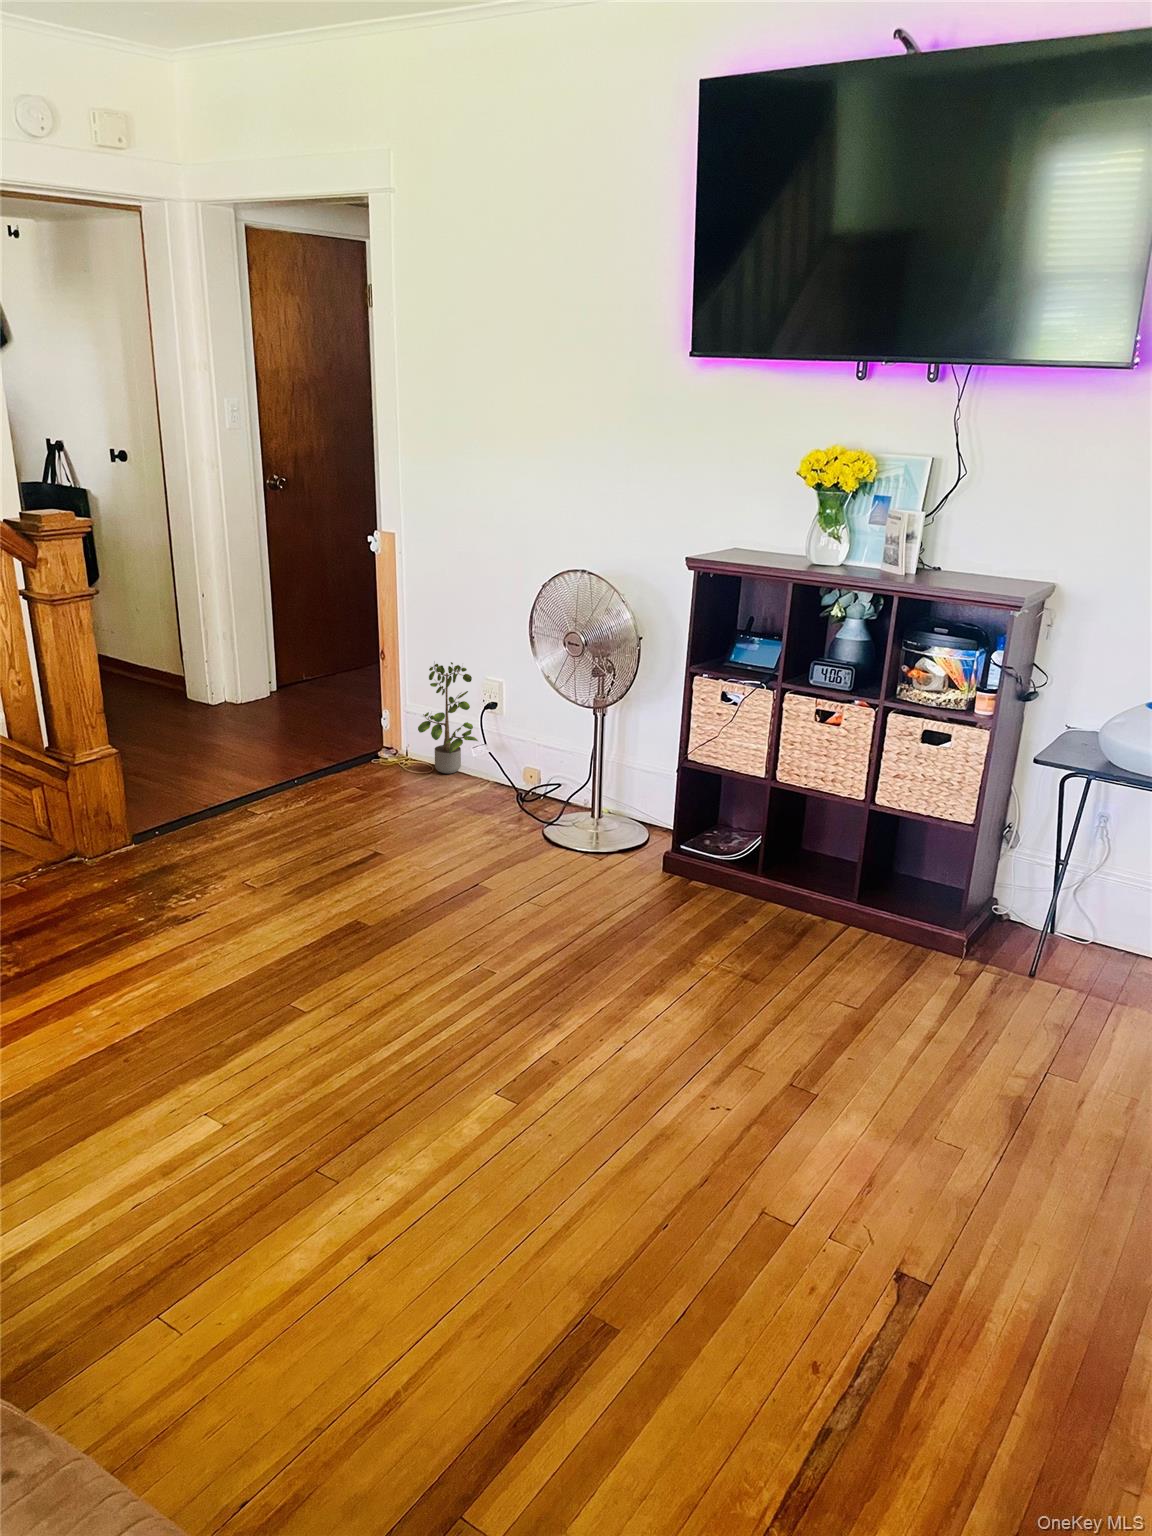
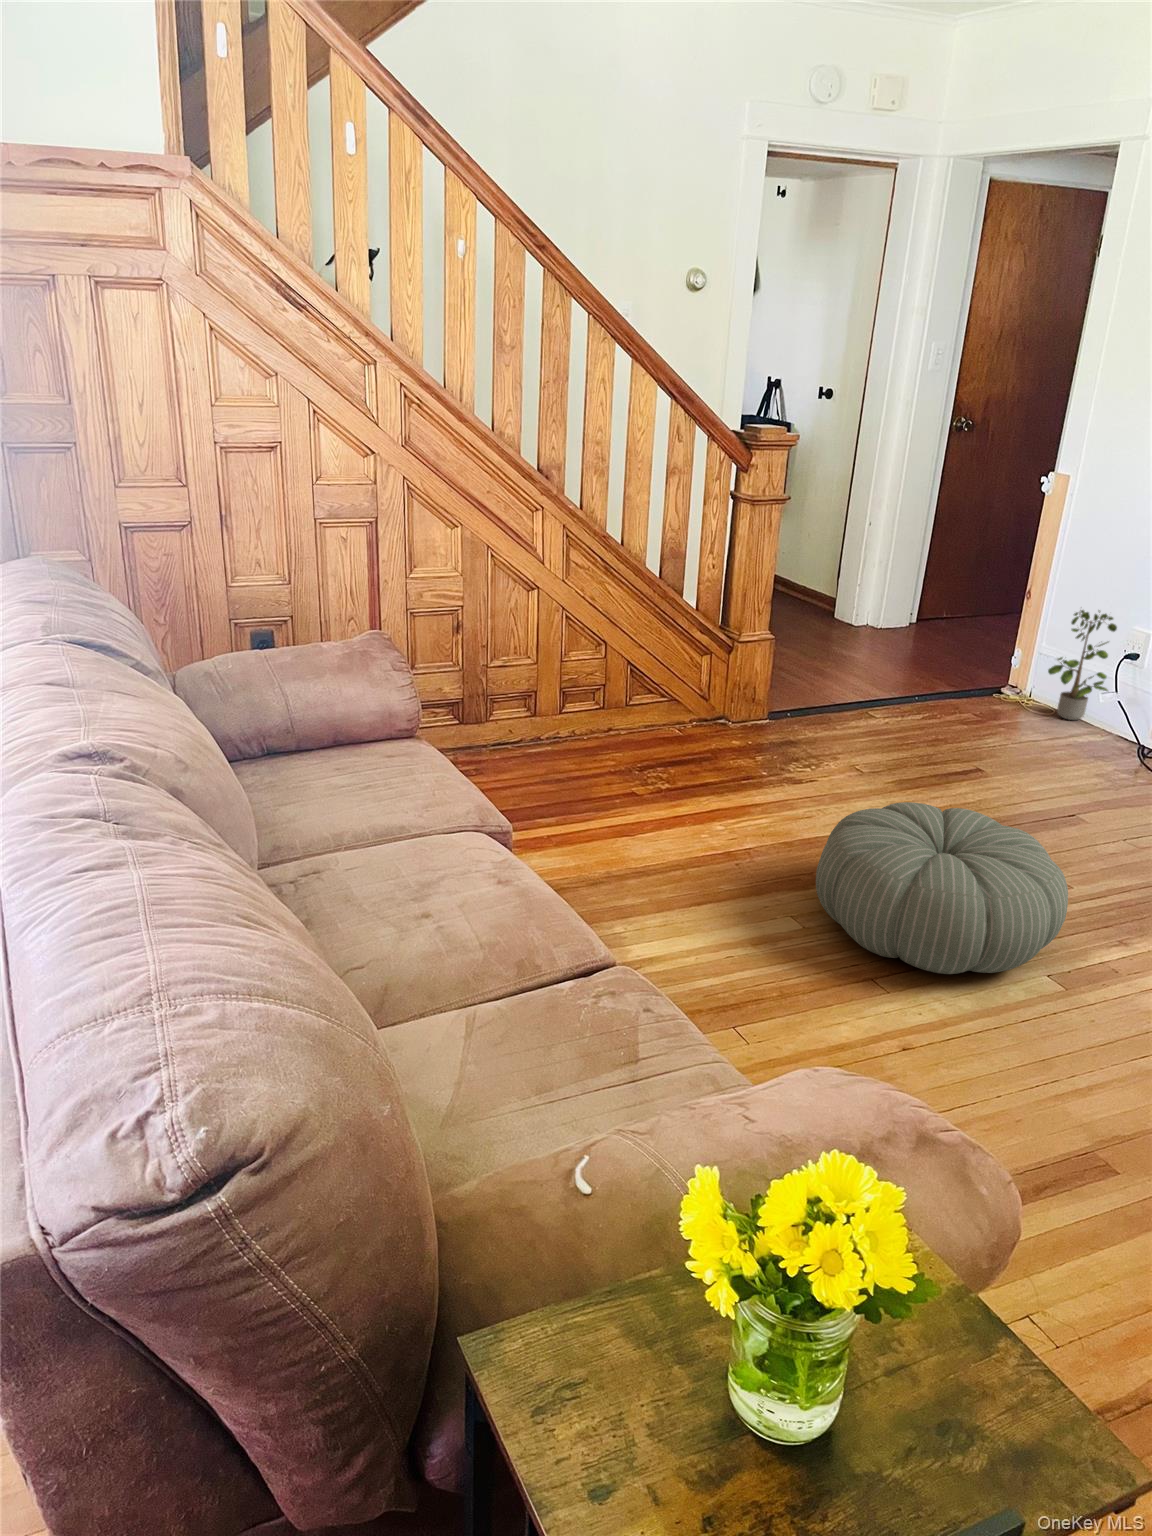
pouf: none [224,927,499,1134] -> present [816,802,1068,974]

